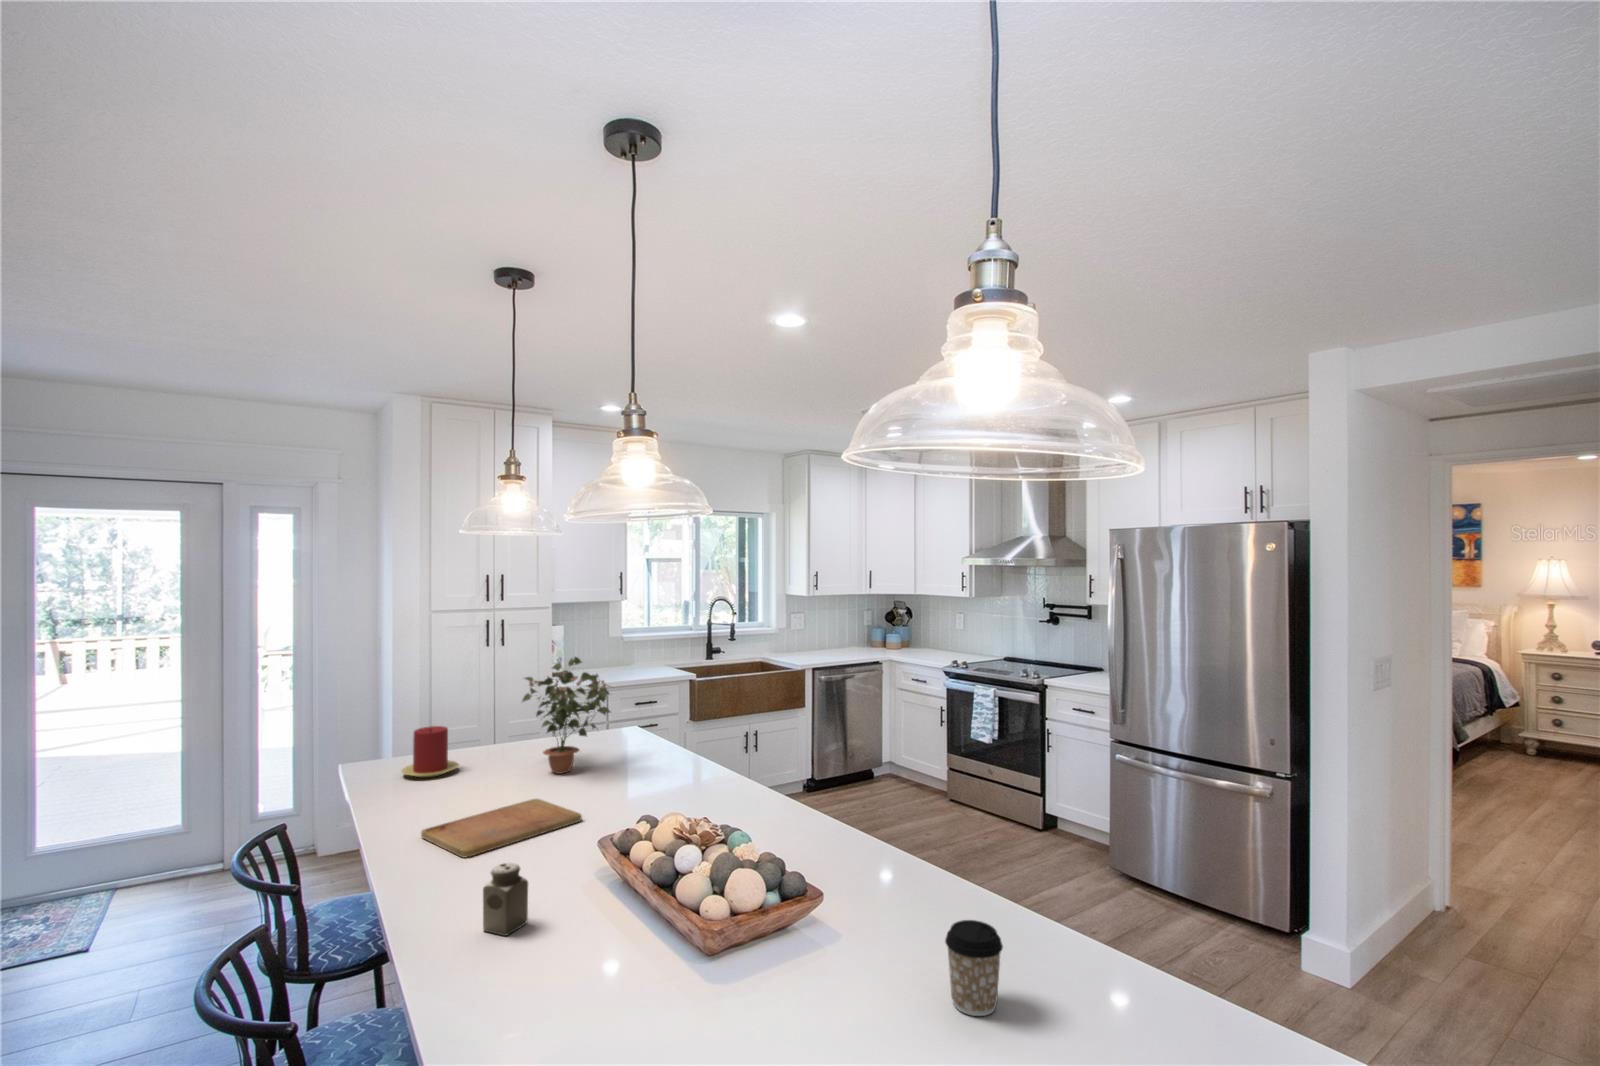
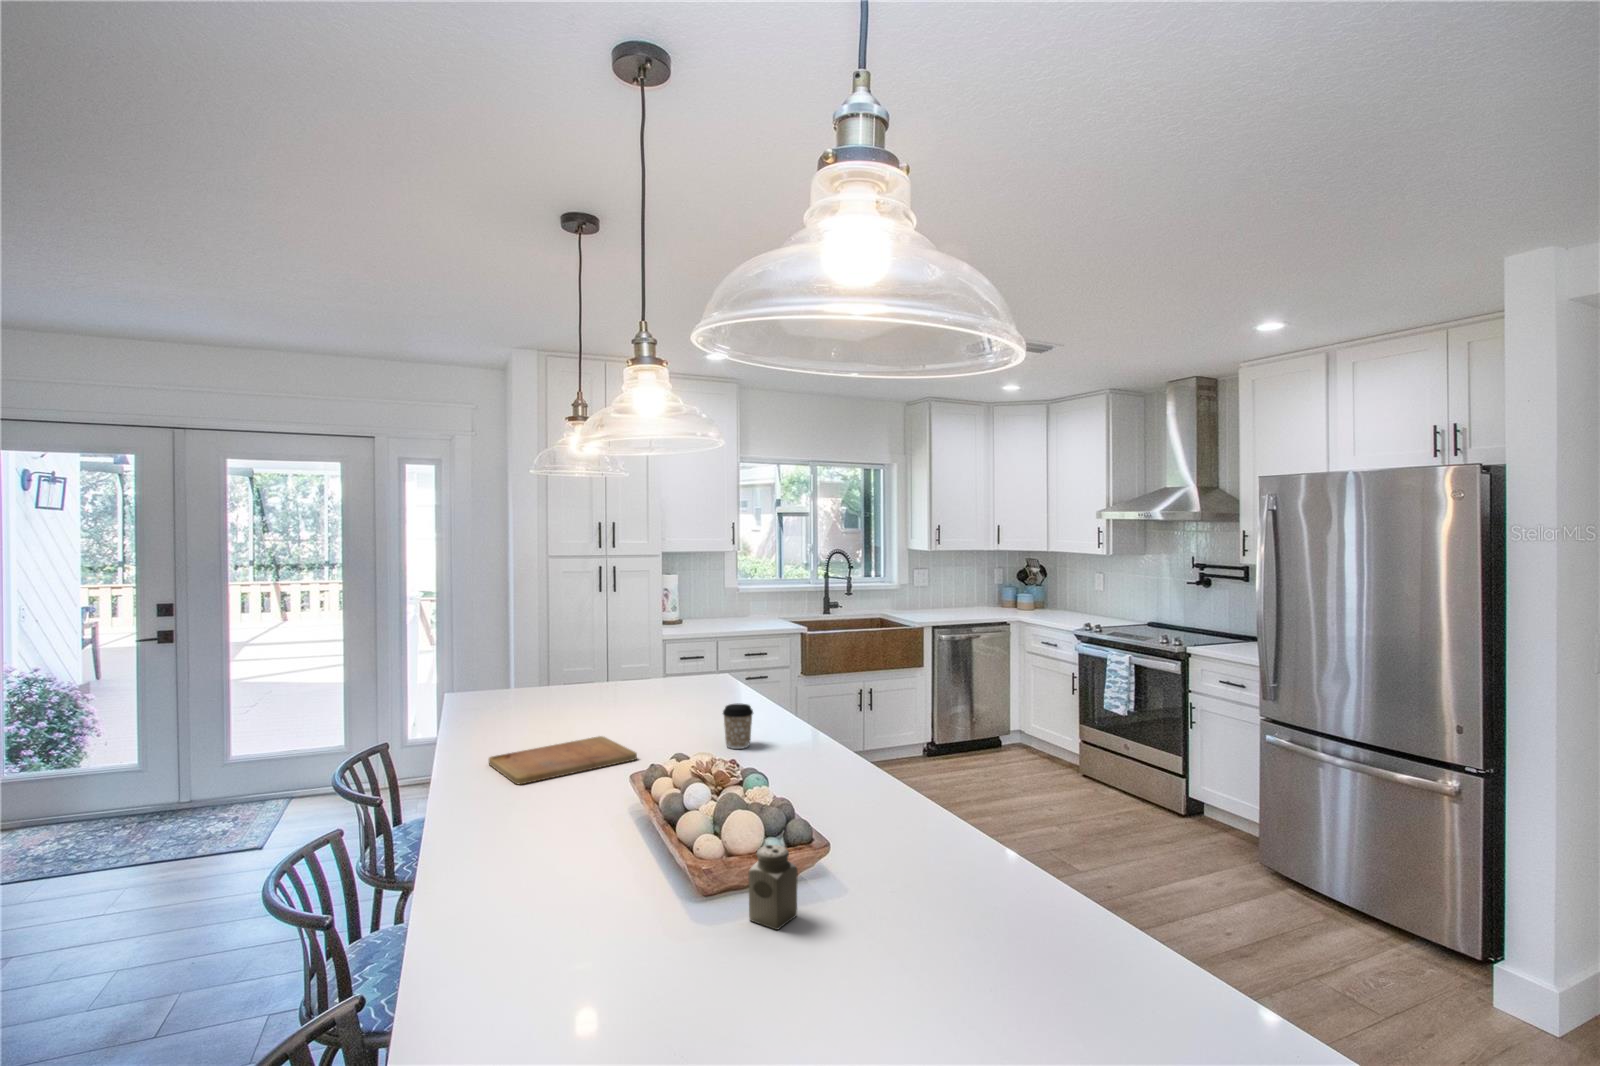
potted plant: present [522,657,611,774] -> none [603,602,689,716]
candle: present [402,726,459,777] -> none [494,665,546,712]
salt shaker: present [483,863,528,936] -> present [749,845,798,930]
coffee cup: present [945,920,1003,1016] -> present [723,703,753,749]

